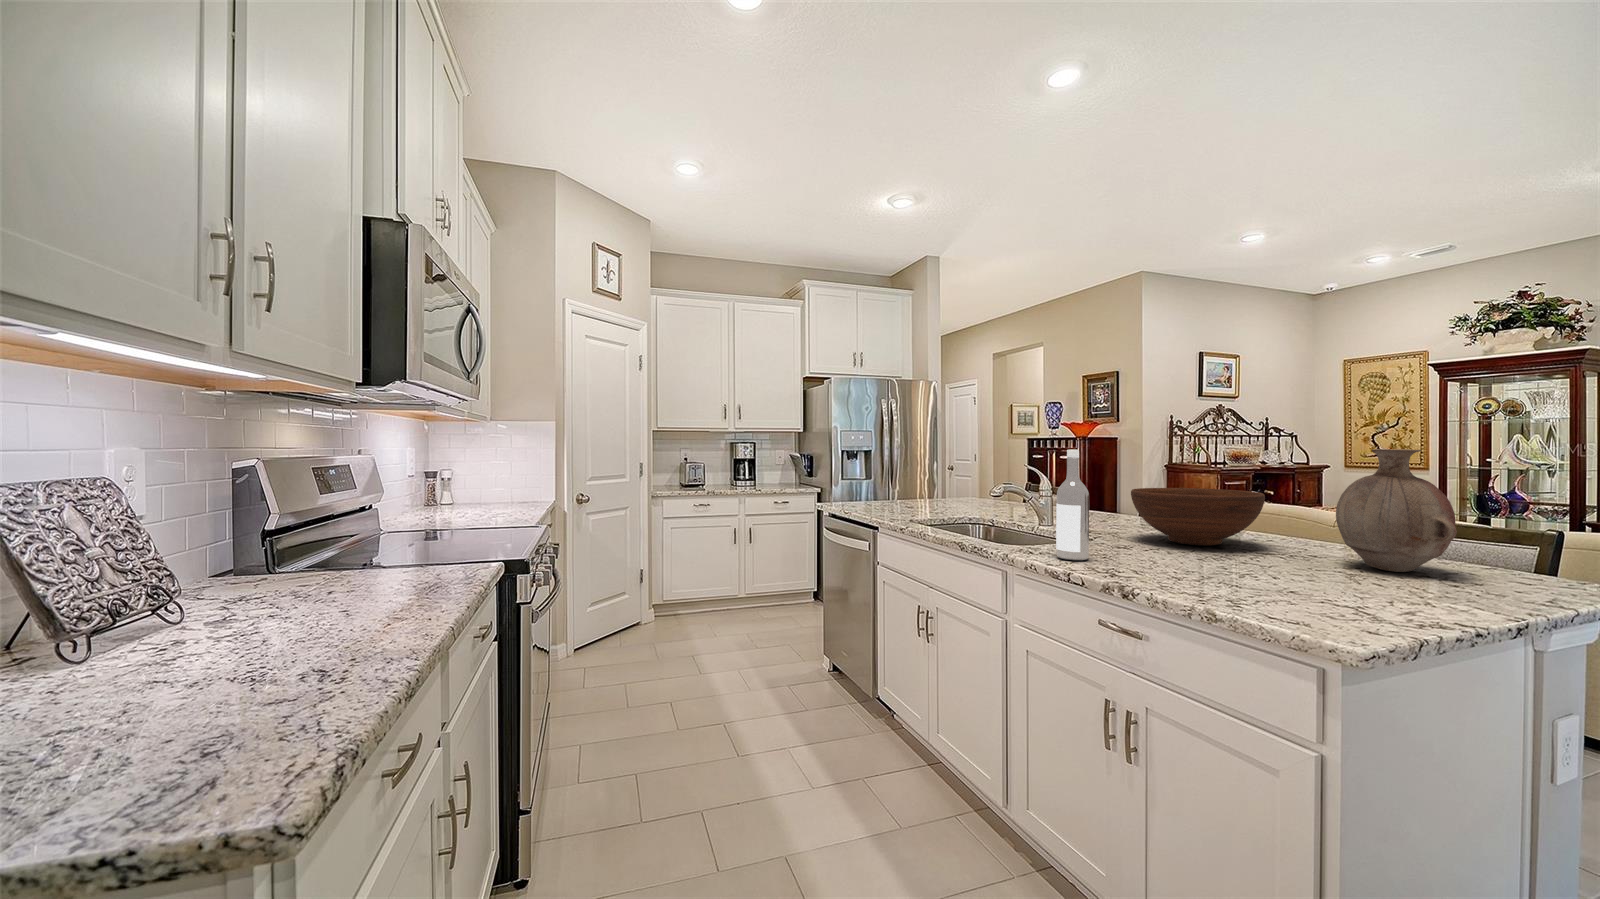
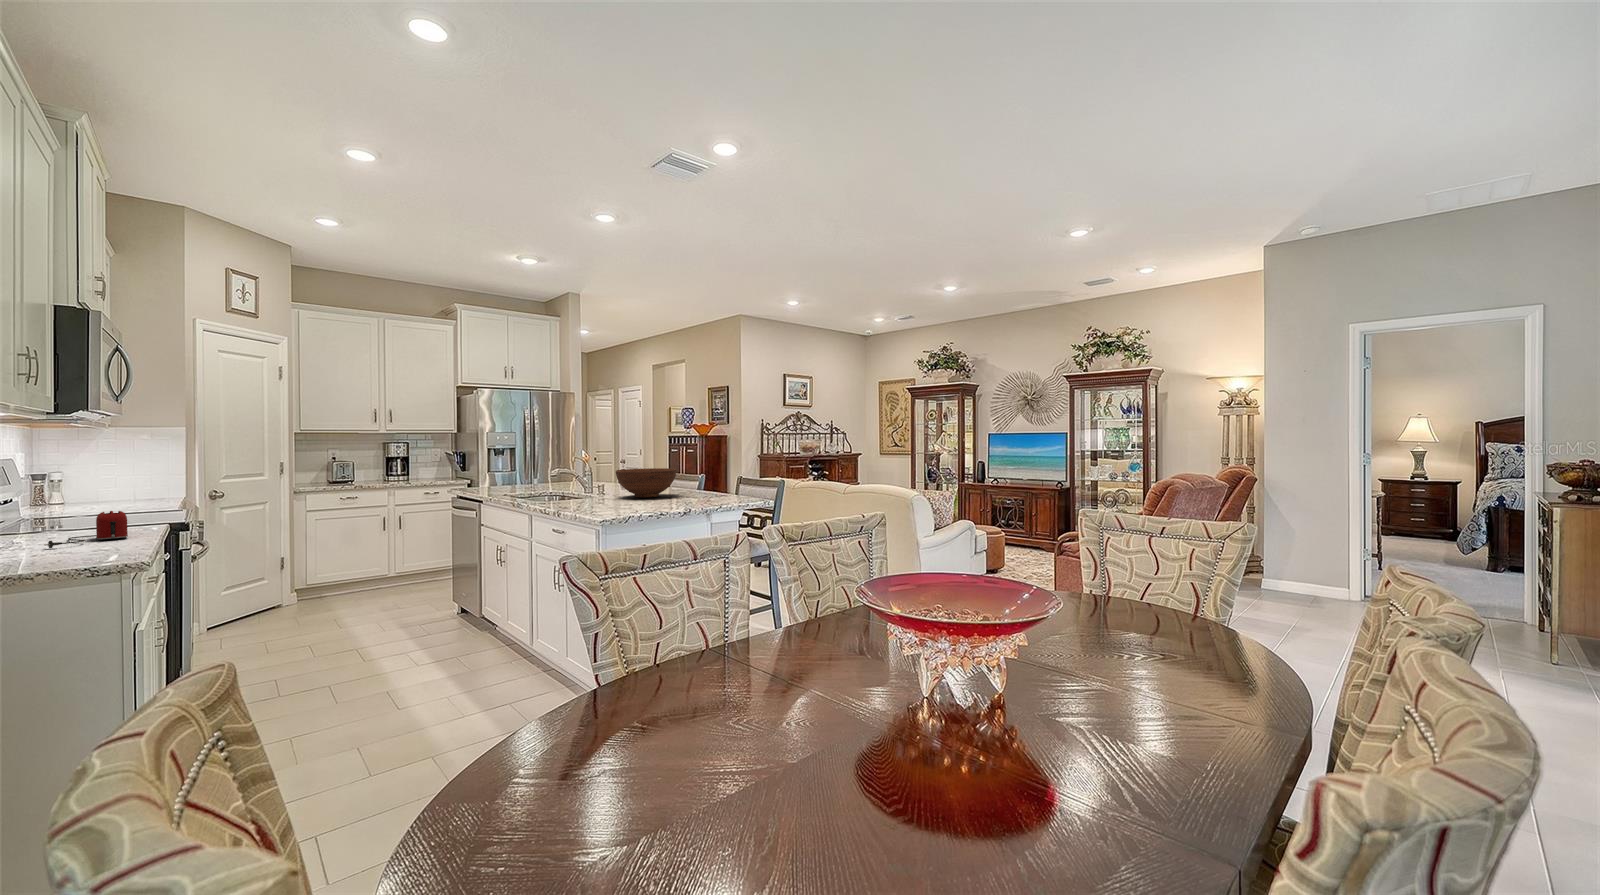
vase: present [1336,449,1457,572] -> none [683,447,722,502]
wine bottle: present [1056,450,1089,560] -> none [552,449,569,506]
toaster: none [258,553,422,639] -> present [44,511,128,548]

